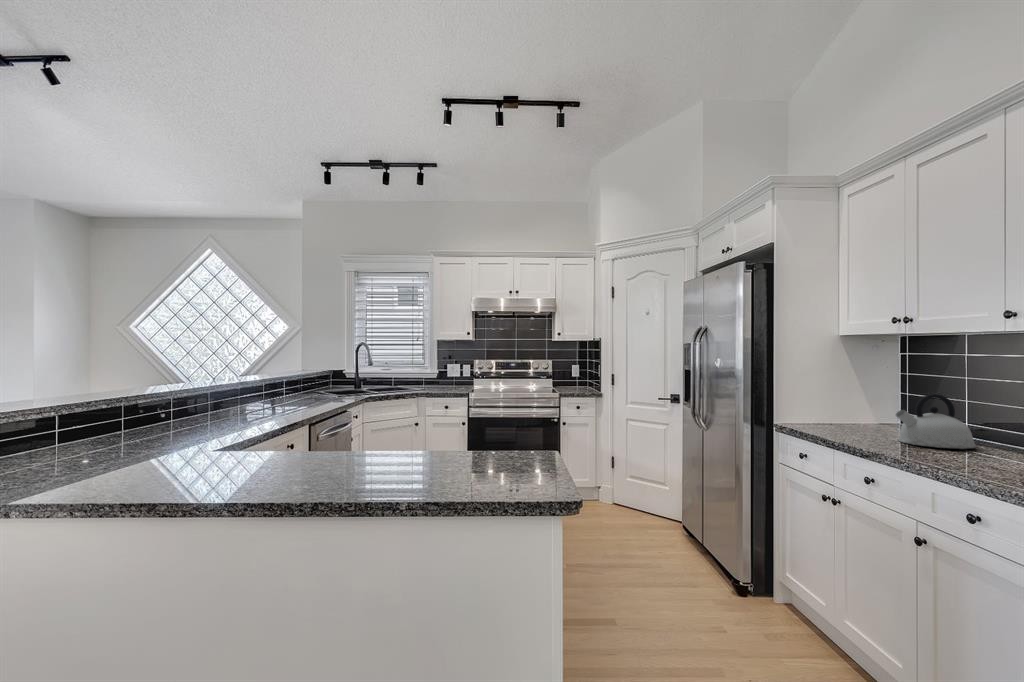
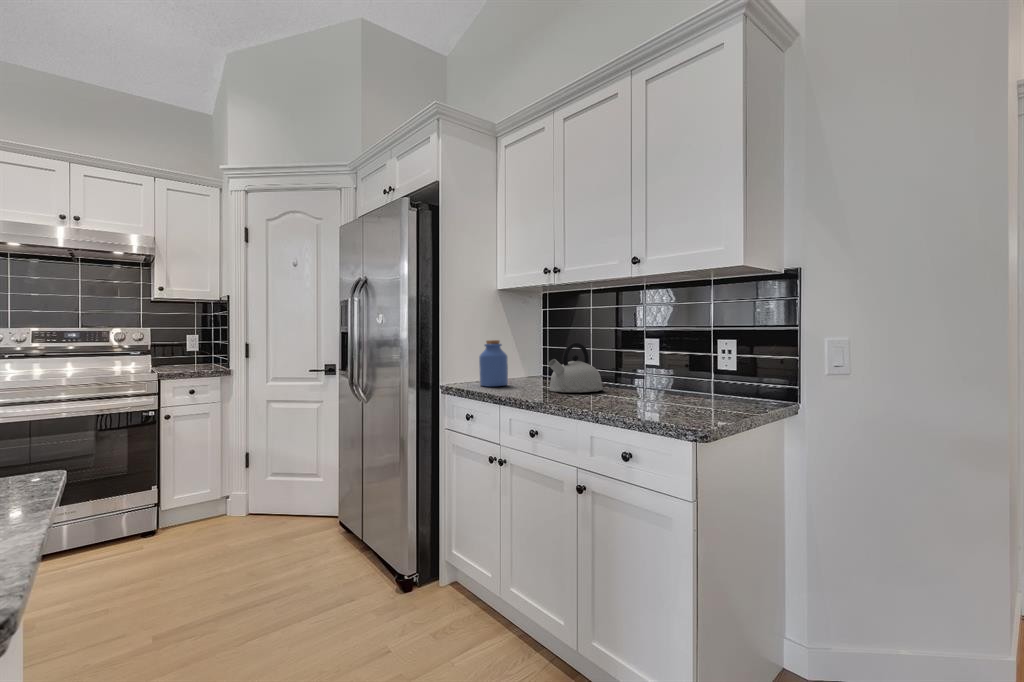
jar: none [815,386,849,430] -> present [479,340,508,387]

